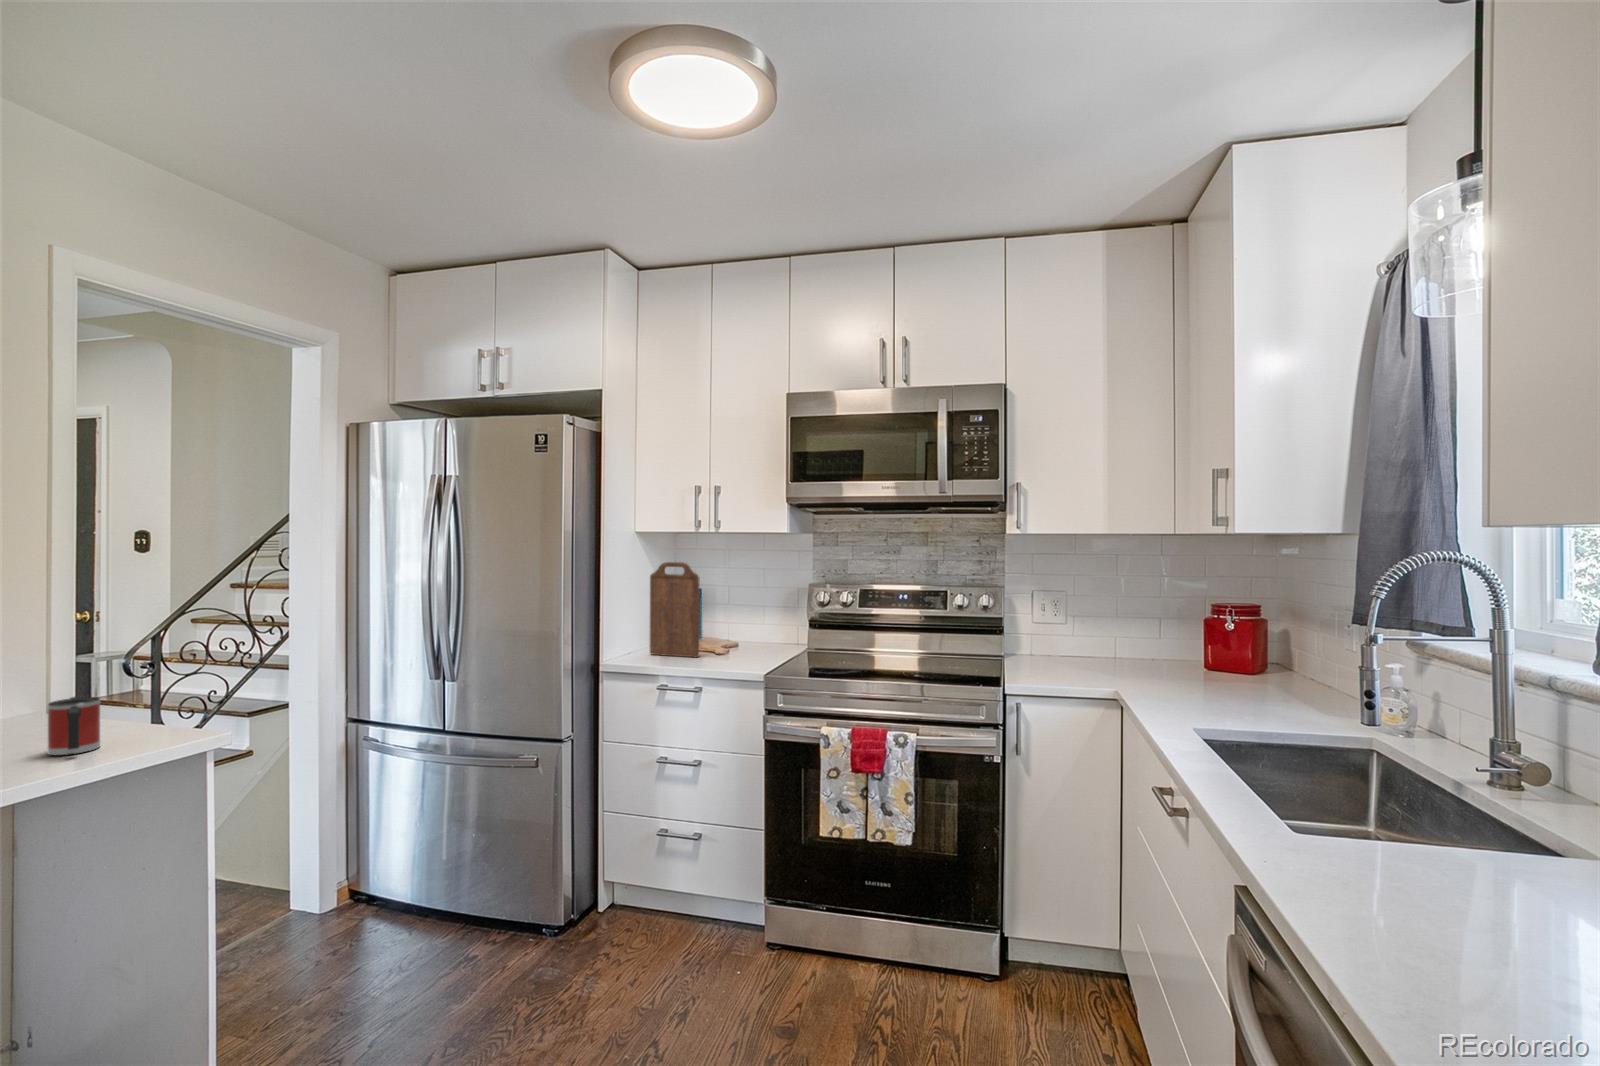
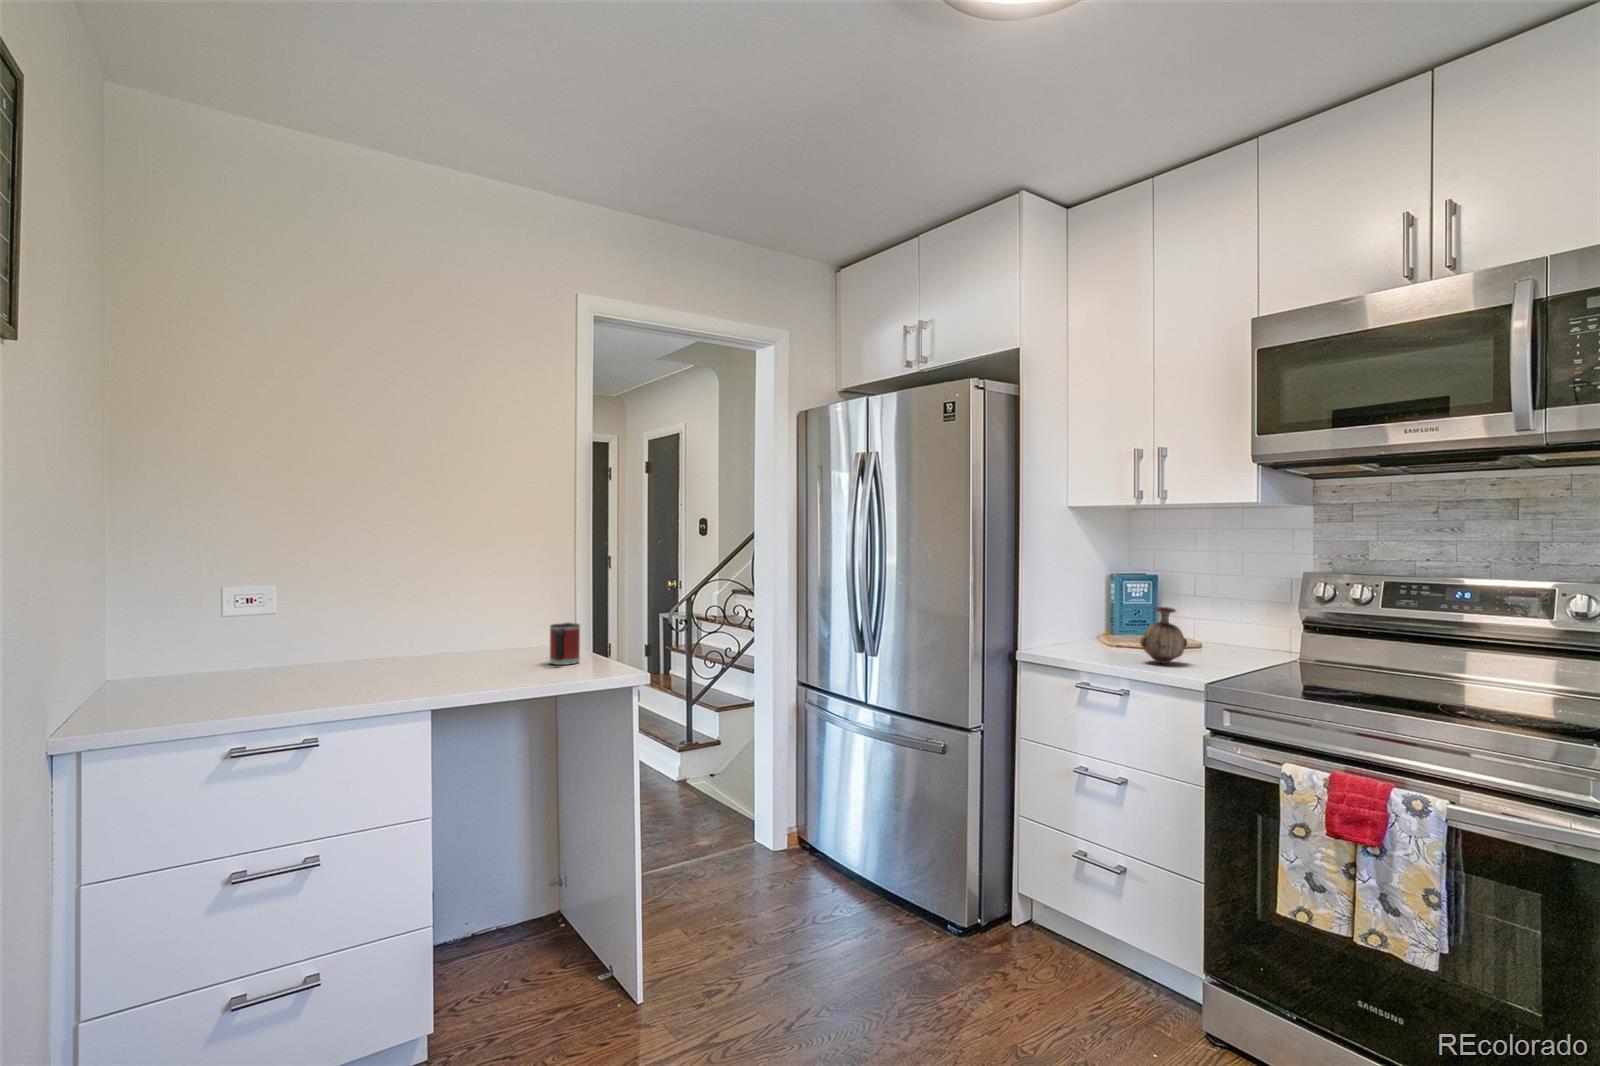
cutting board: present [650,562,699,657] -> none [1075,540,1134,656]
vase: none [710,616,742,661] -> present [1140,607,1187,663]

